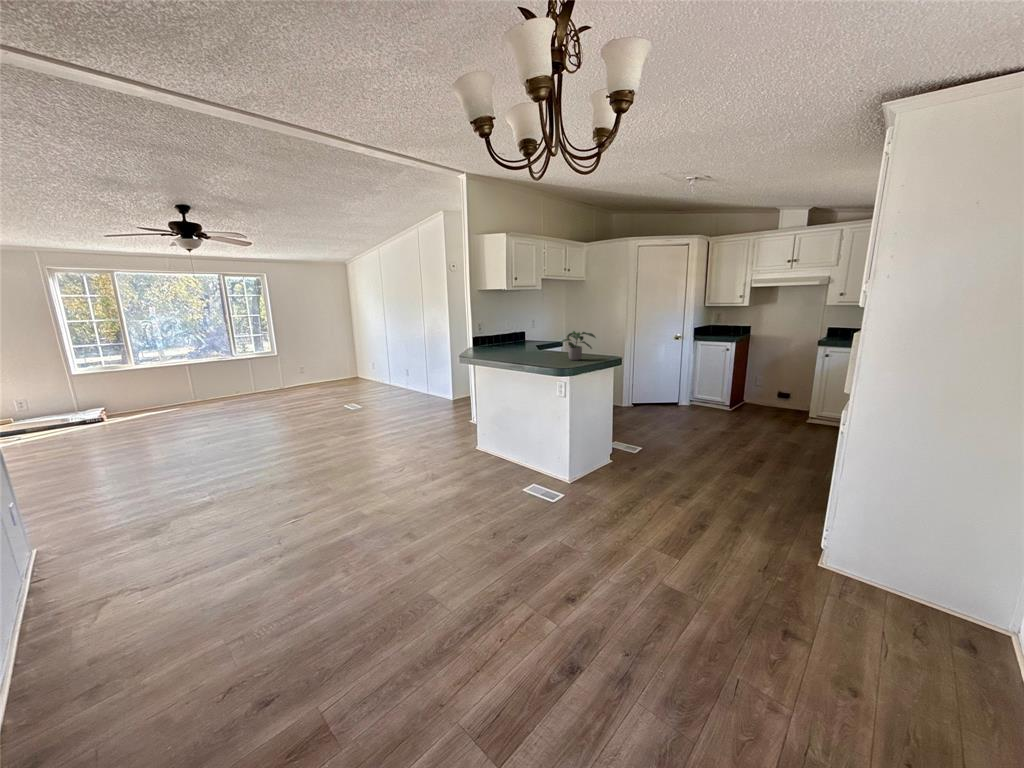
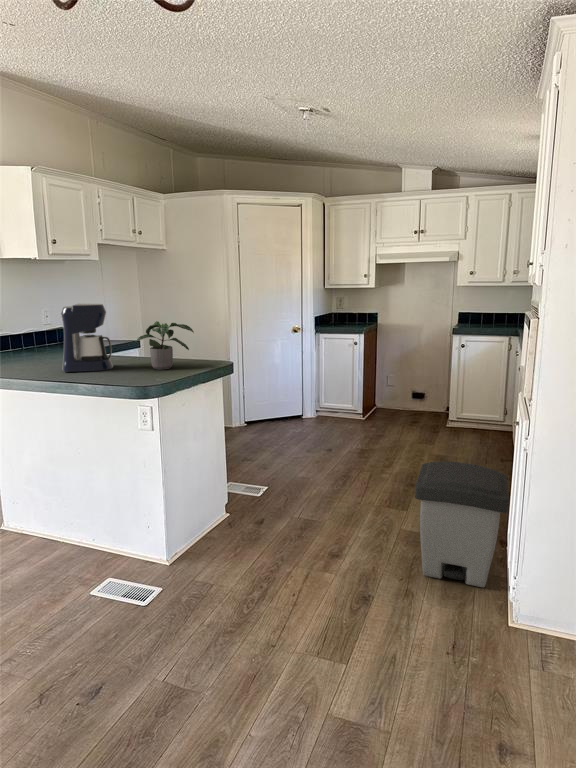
coffee maker: none [518,320,546,360] -> present [61,304,113,372]
trash can: none [738,436,820,528] -> present [415,462,509,587]

